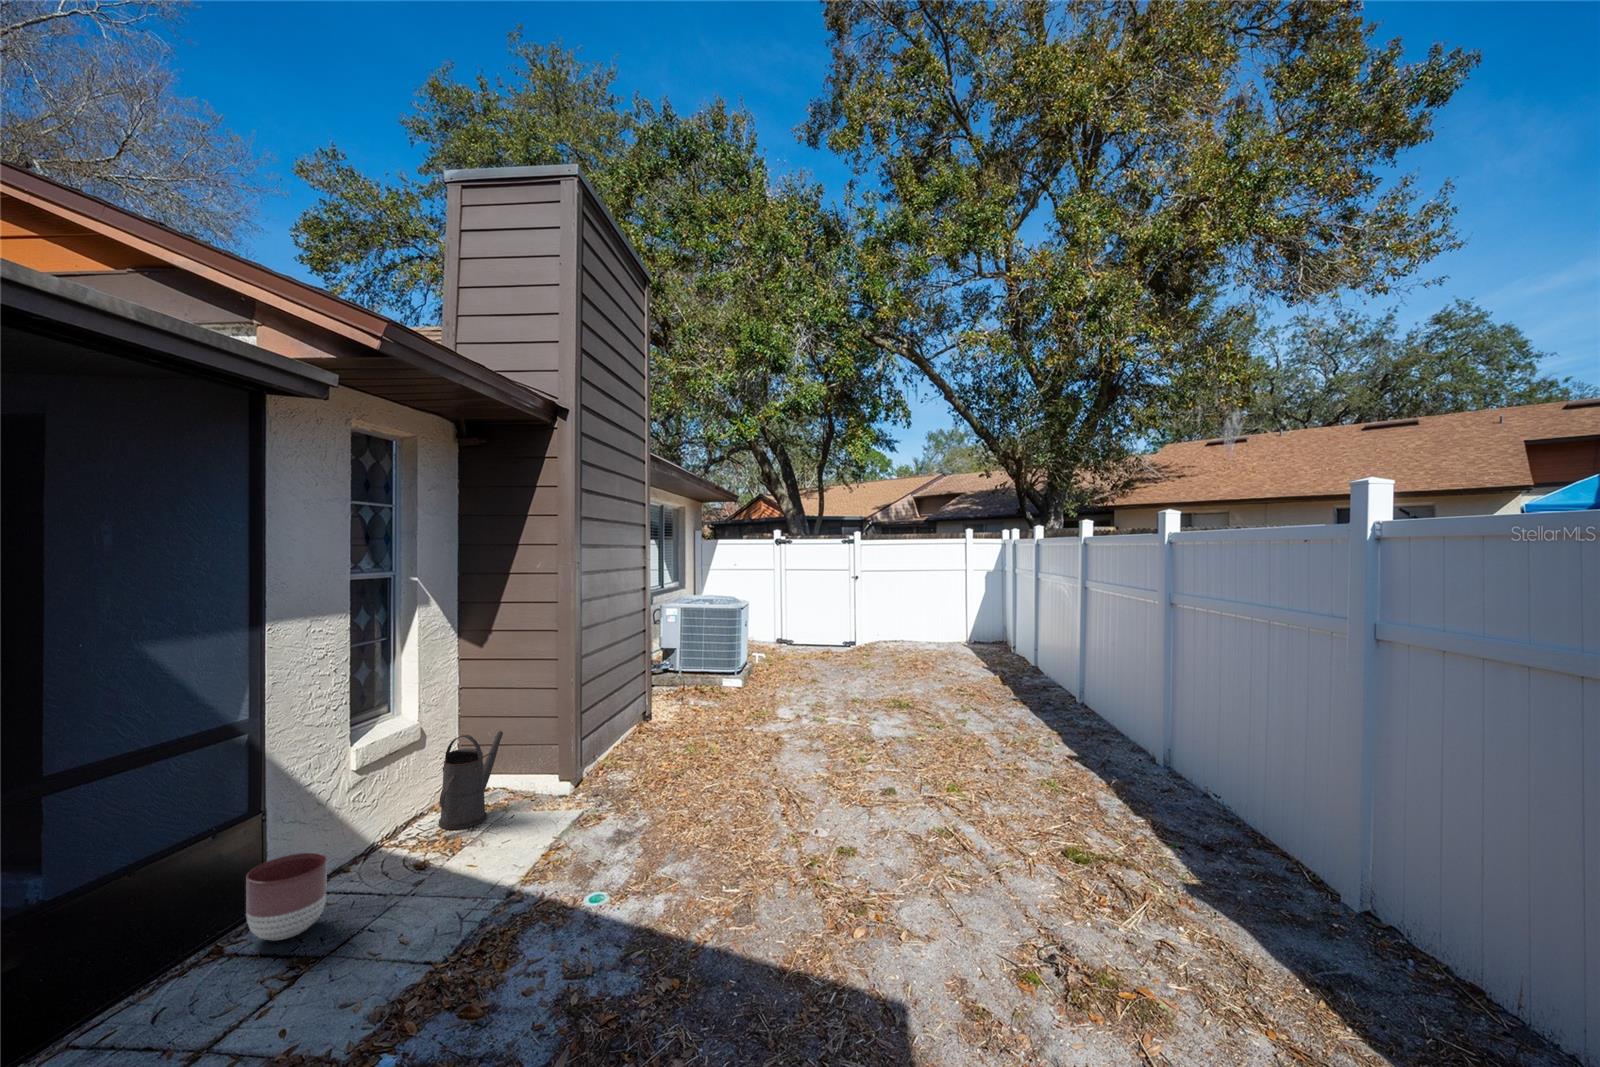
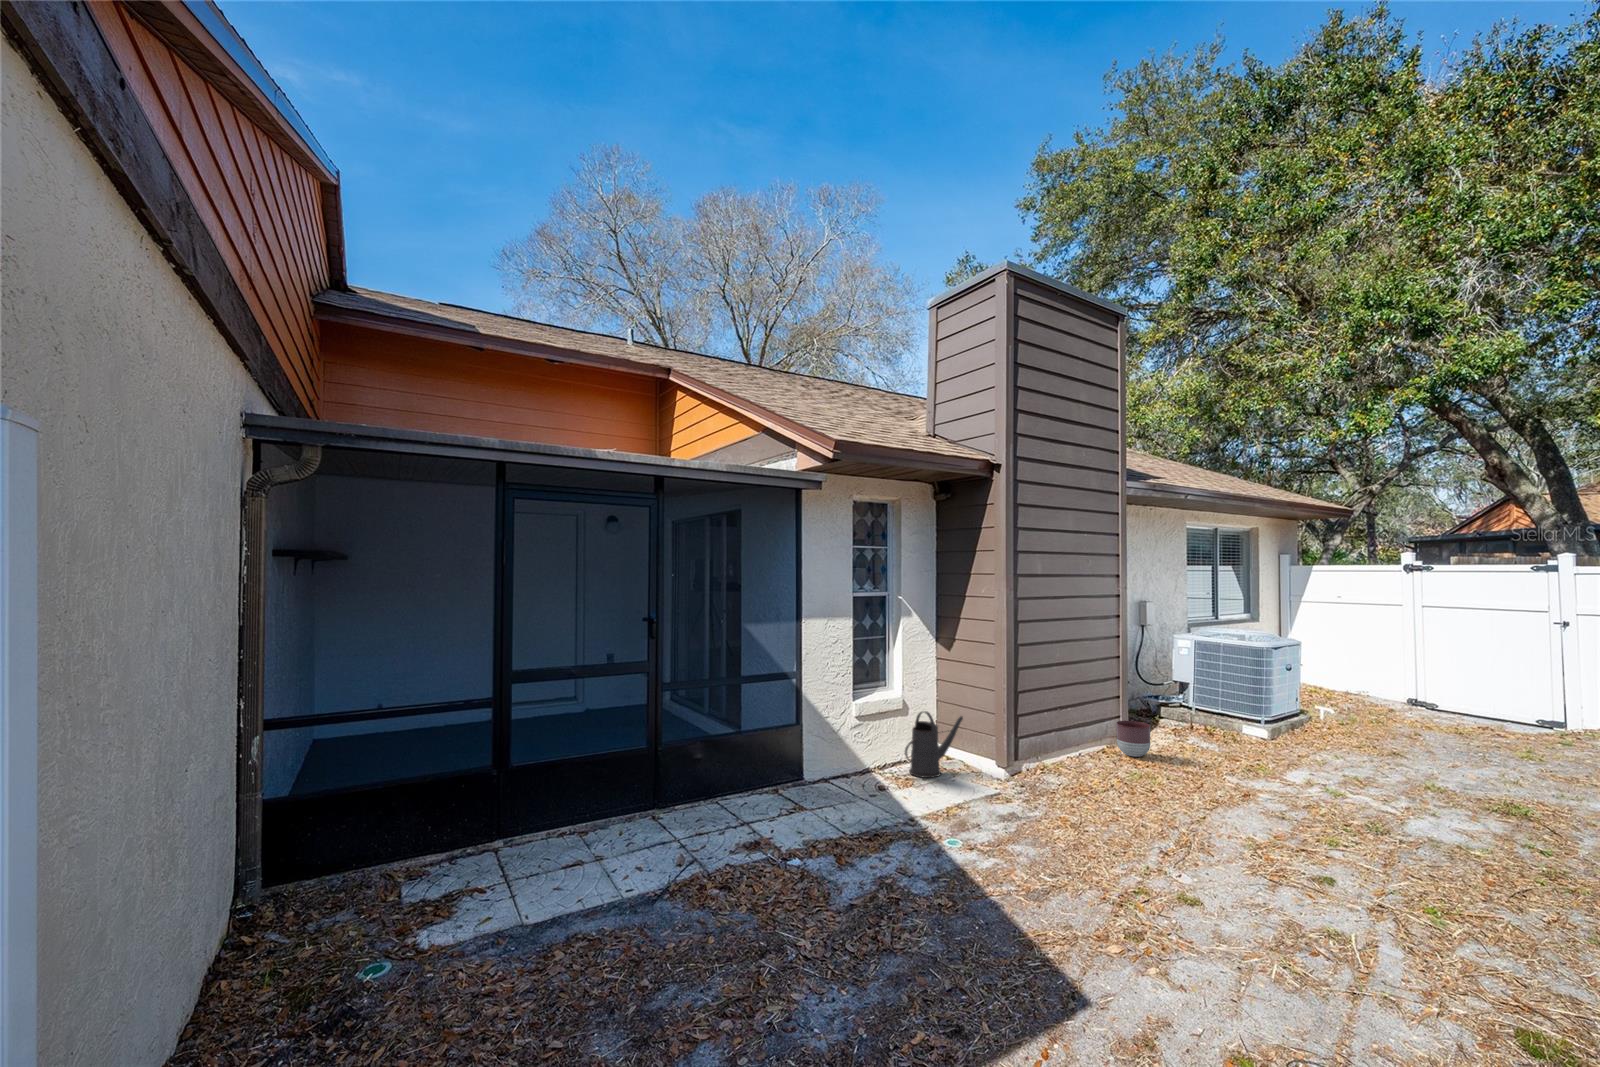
planter: present [246,853,327,940] -> present [1116,721,1150,757]

